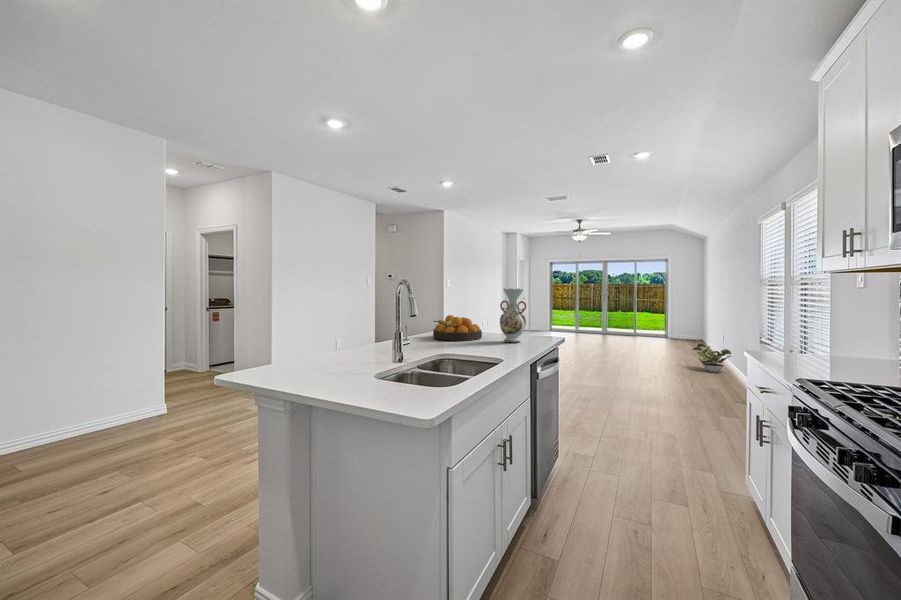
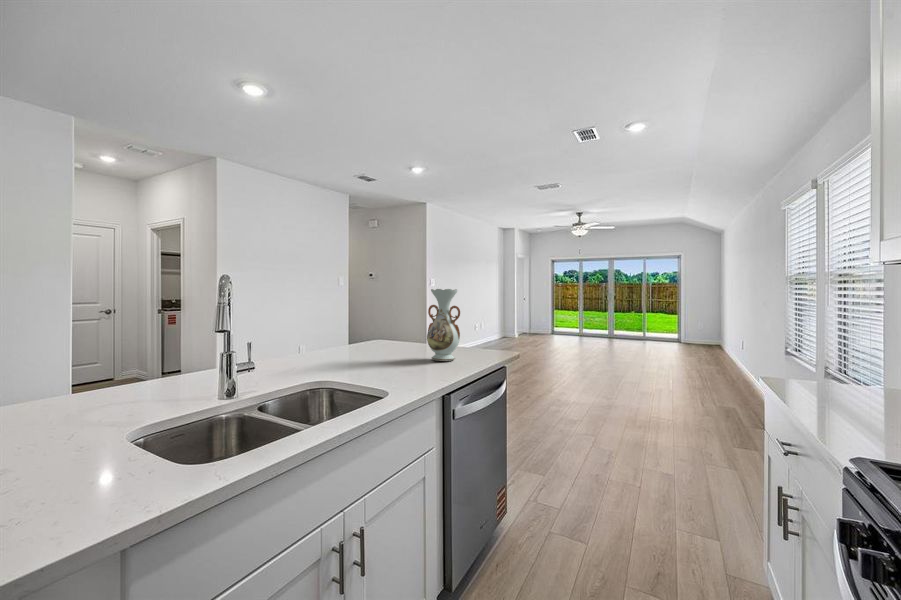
fruit bowl: present [433,315,482,341] -> none [350,323,413,357]
potted plant: present [693,344,731,373] -> none [704,351,750,385]

